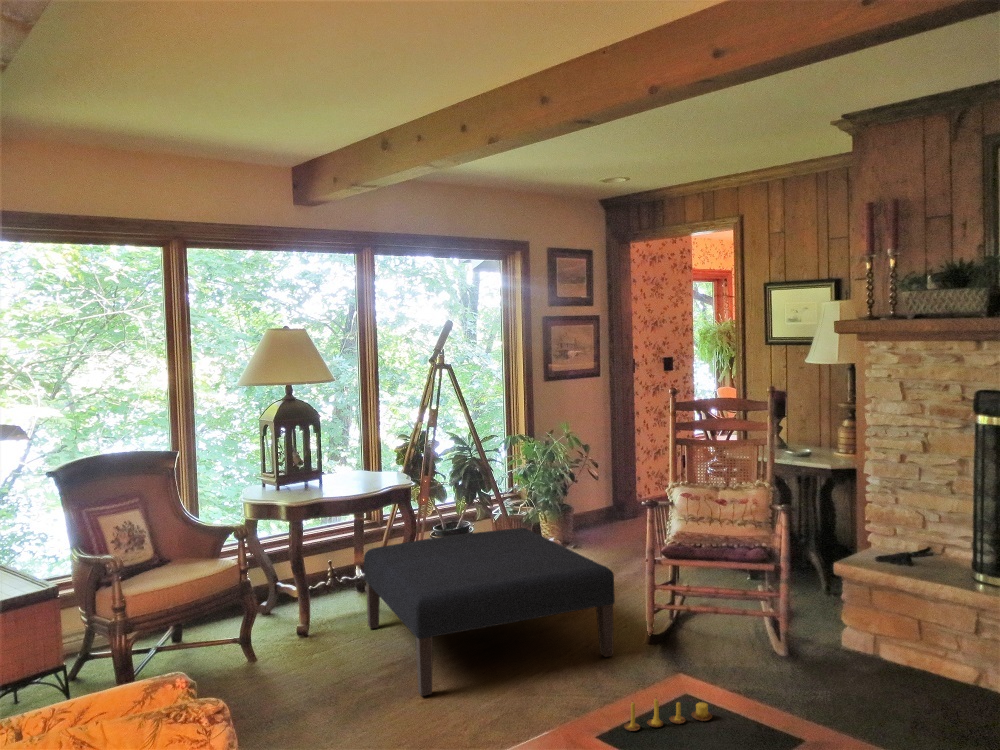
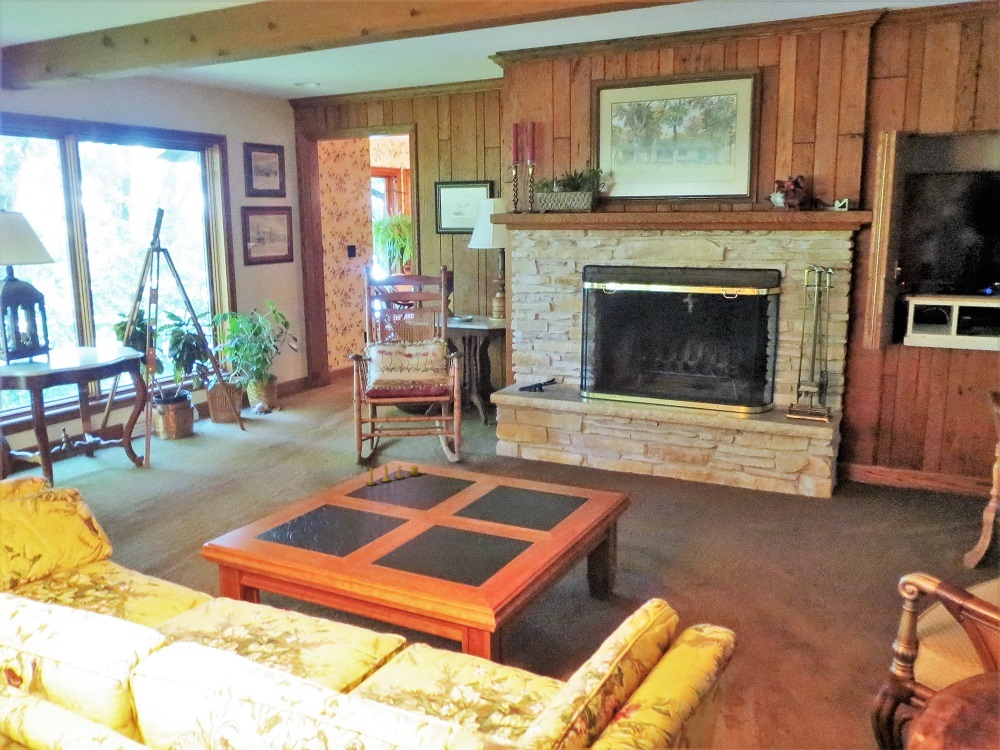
ottoman: present [364,528,615,696] -> none [104,388,334,515]

